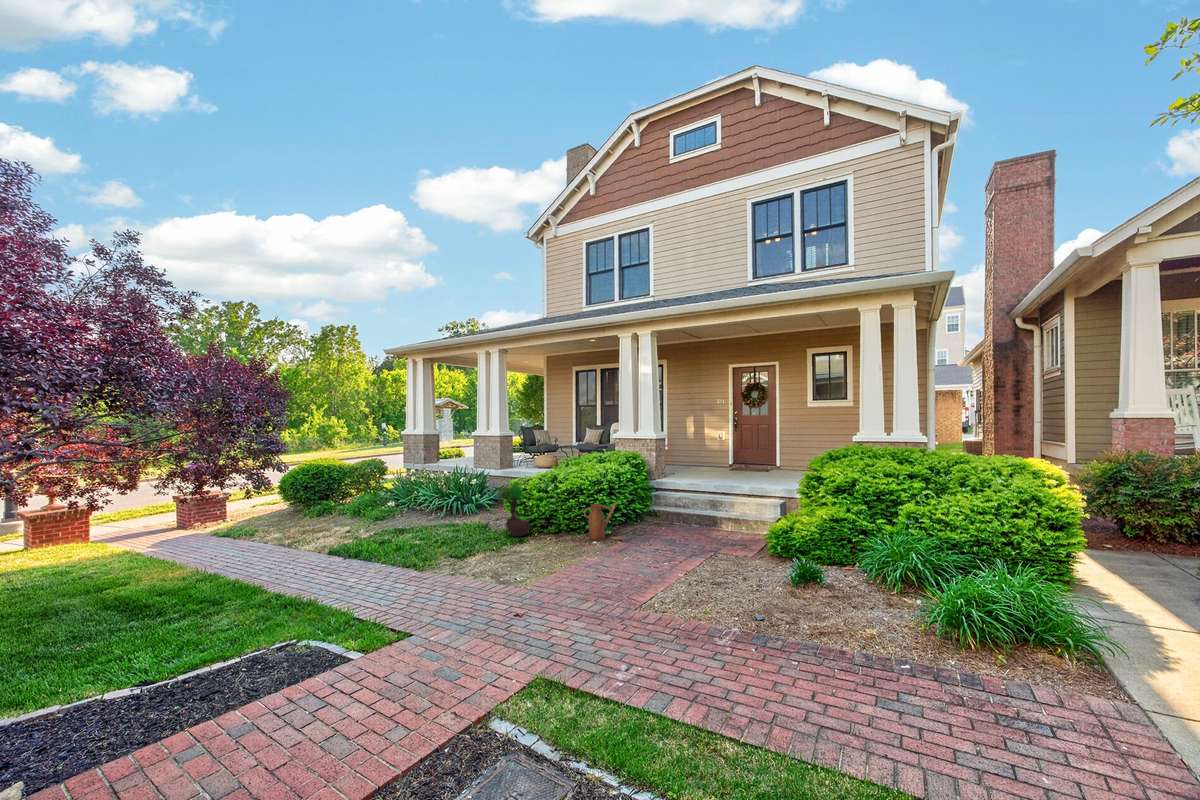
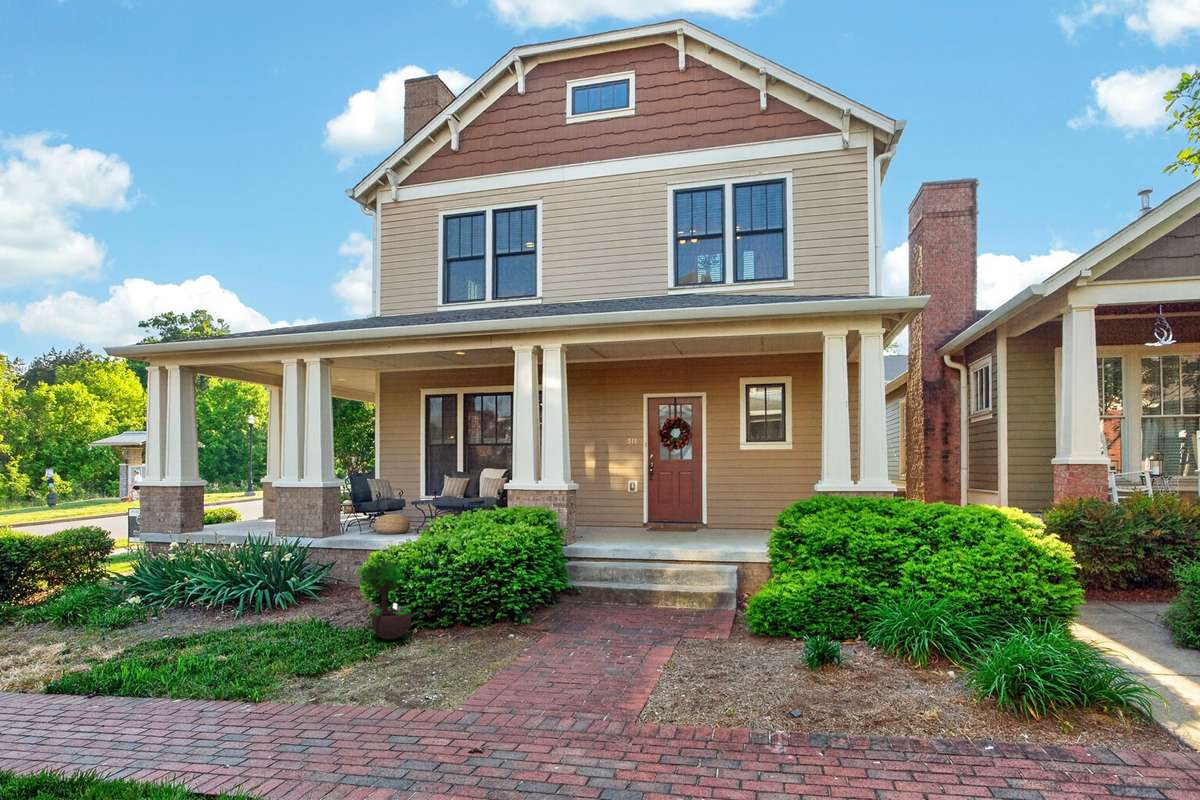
watering can: present [584,503,617,541] -> none [495,580,539,637]

